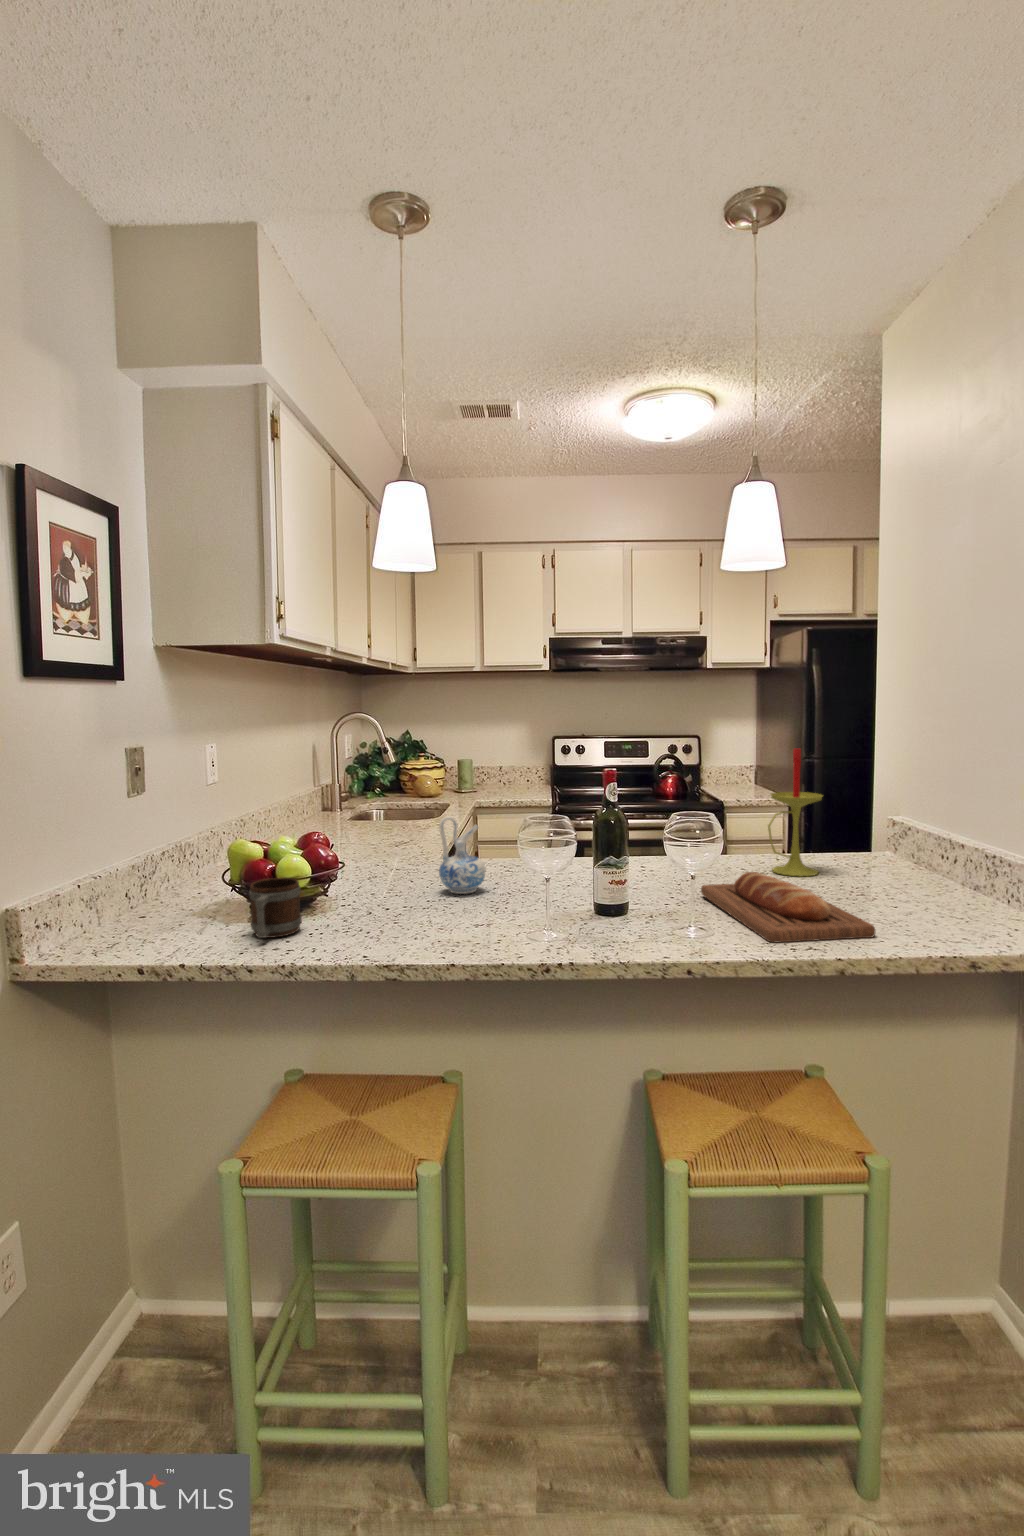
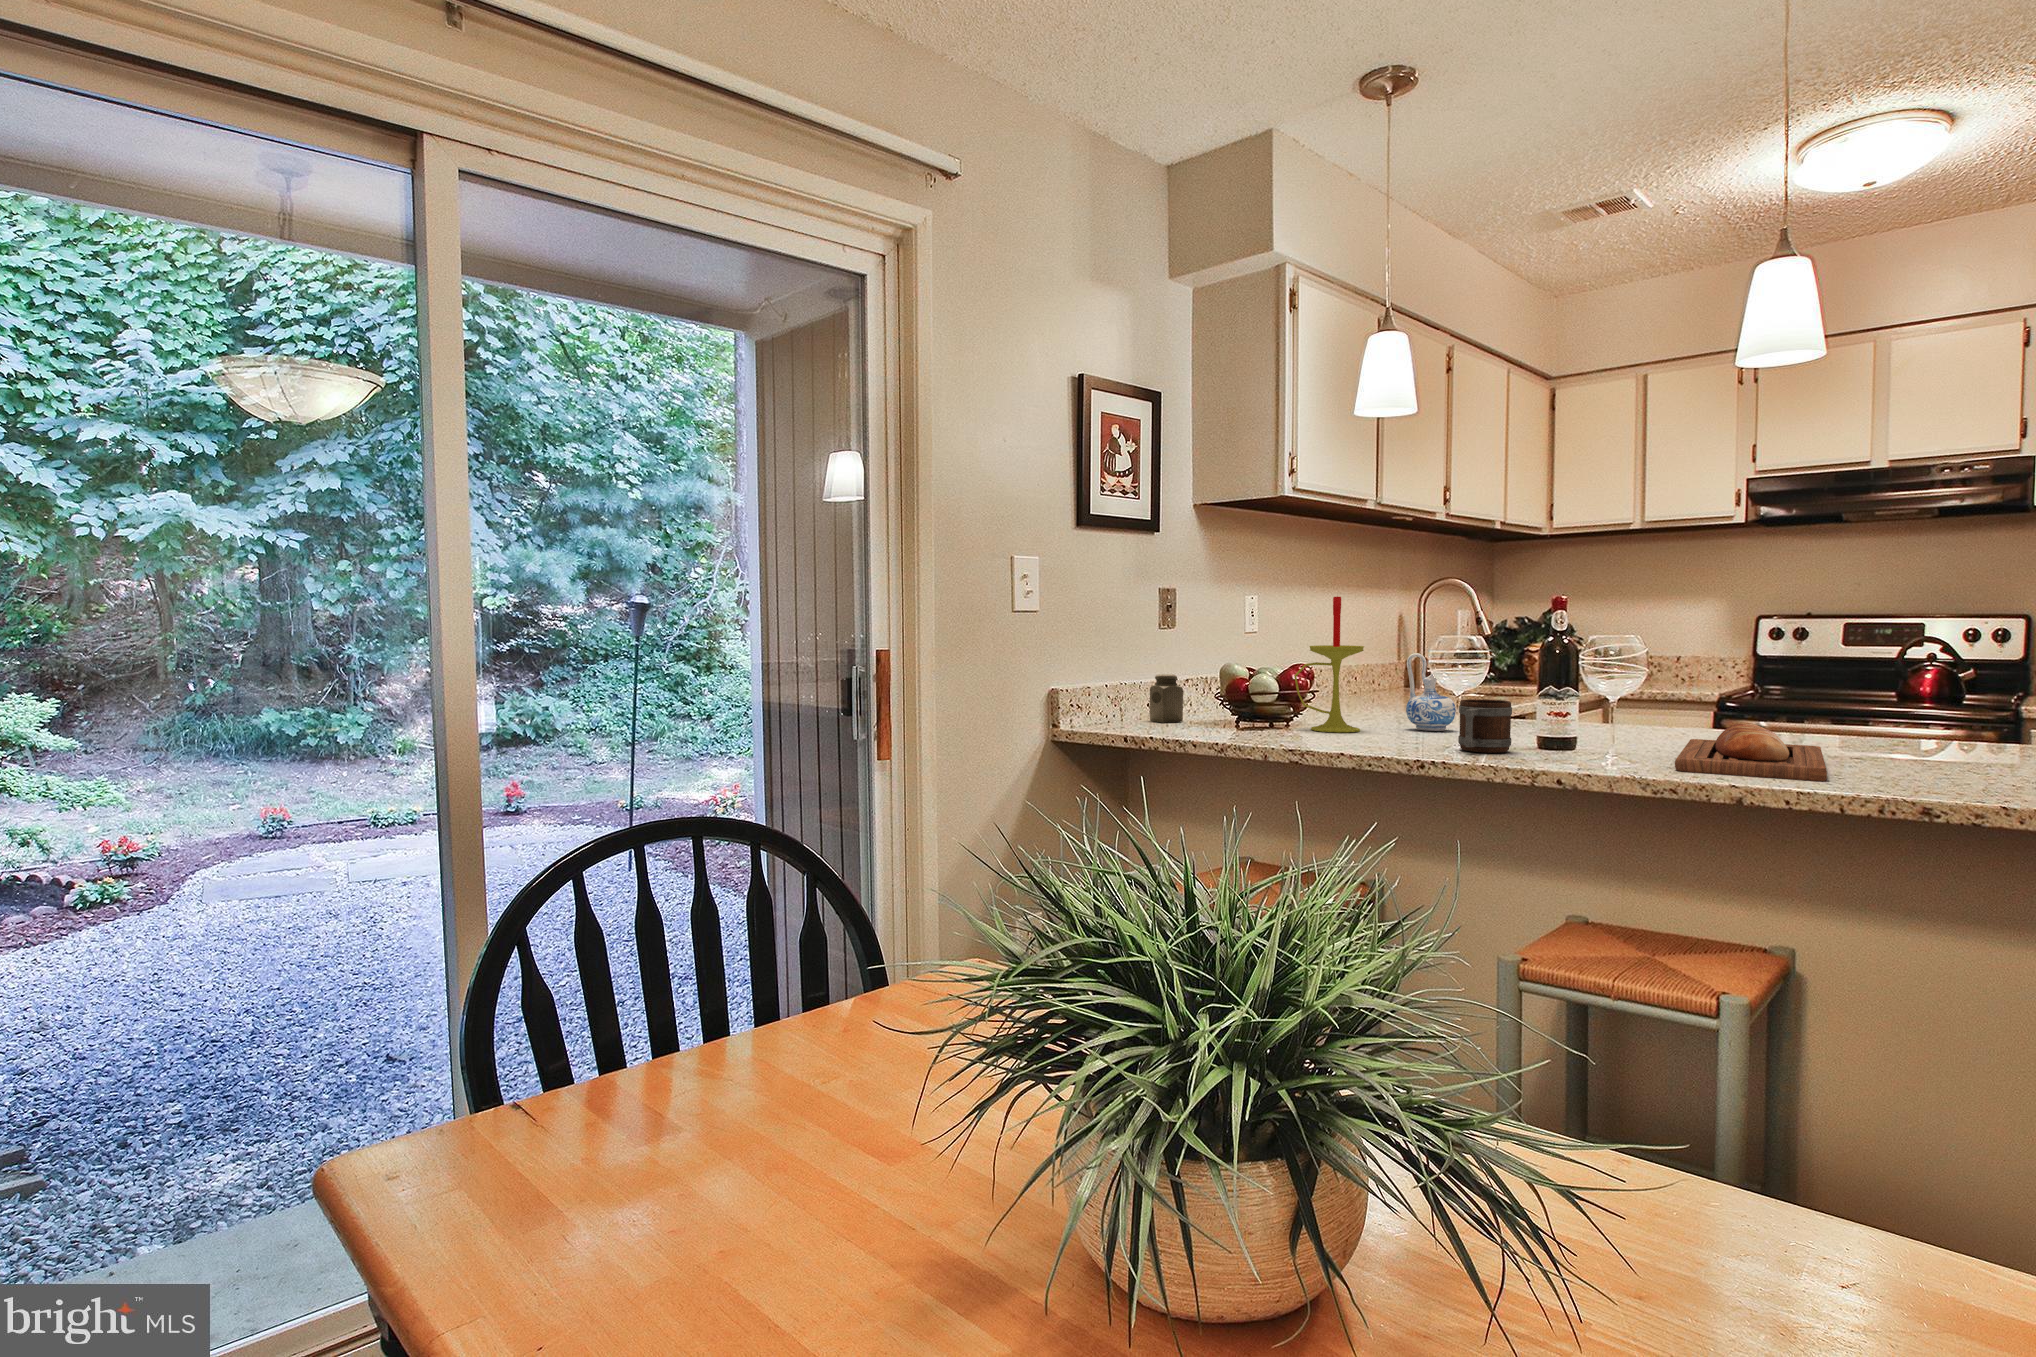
candle: present [768,749,822,876] -> present [1294,596,1364,732]
salt shaker: none [143,865,191,931] -> present [1150,674,1183,723]
mug: present [249,878,302,938] -> present [1458,699,1512,753]

